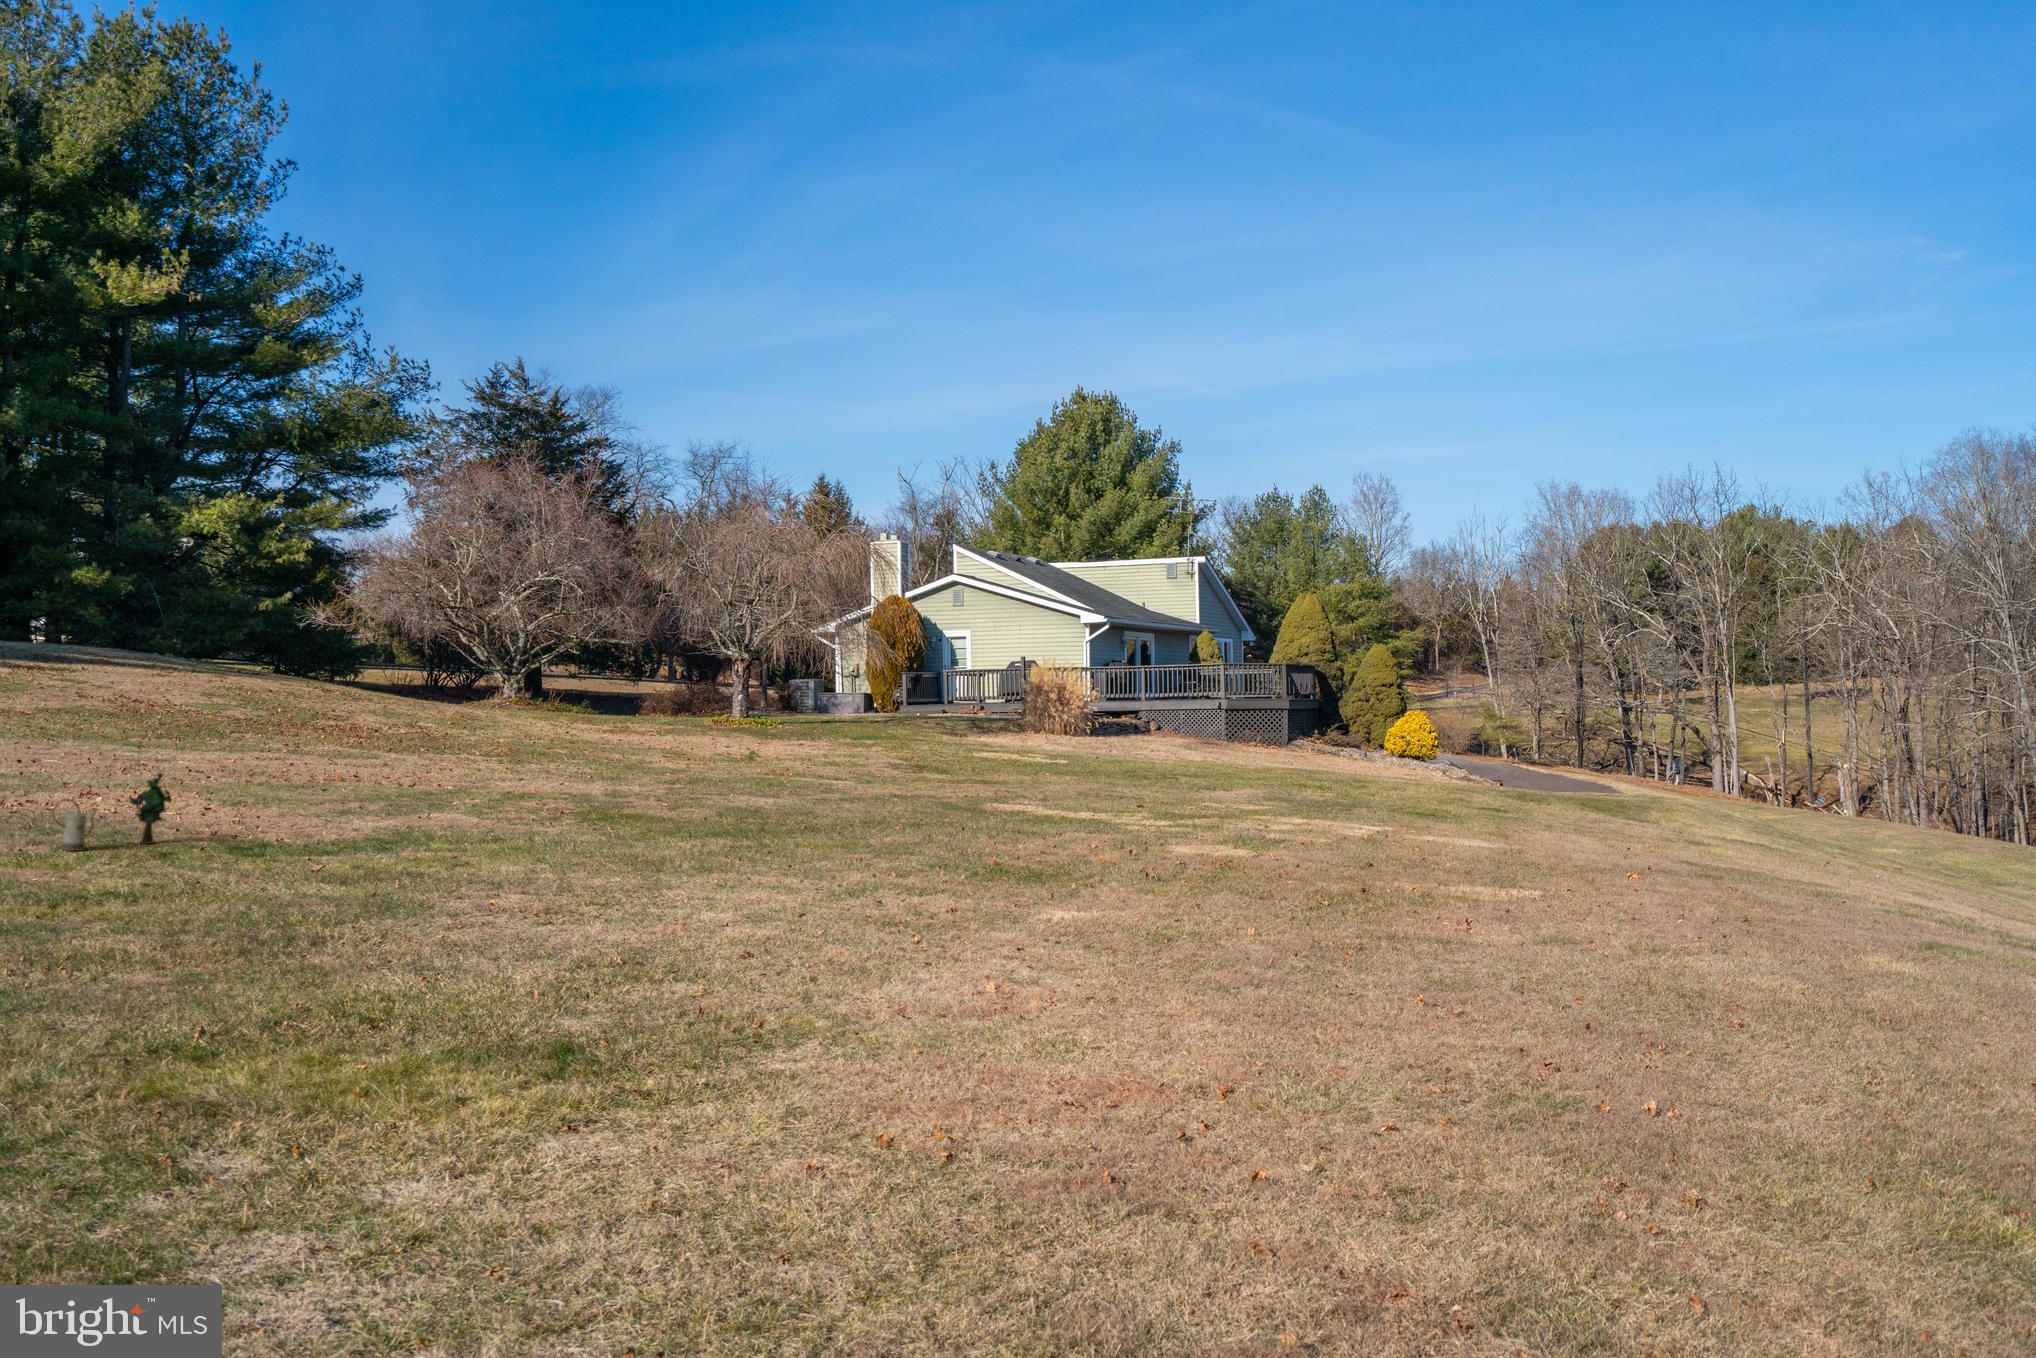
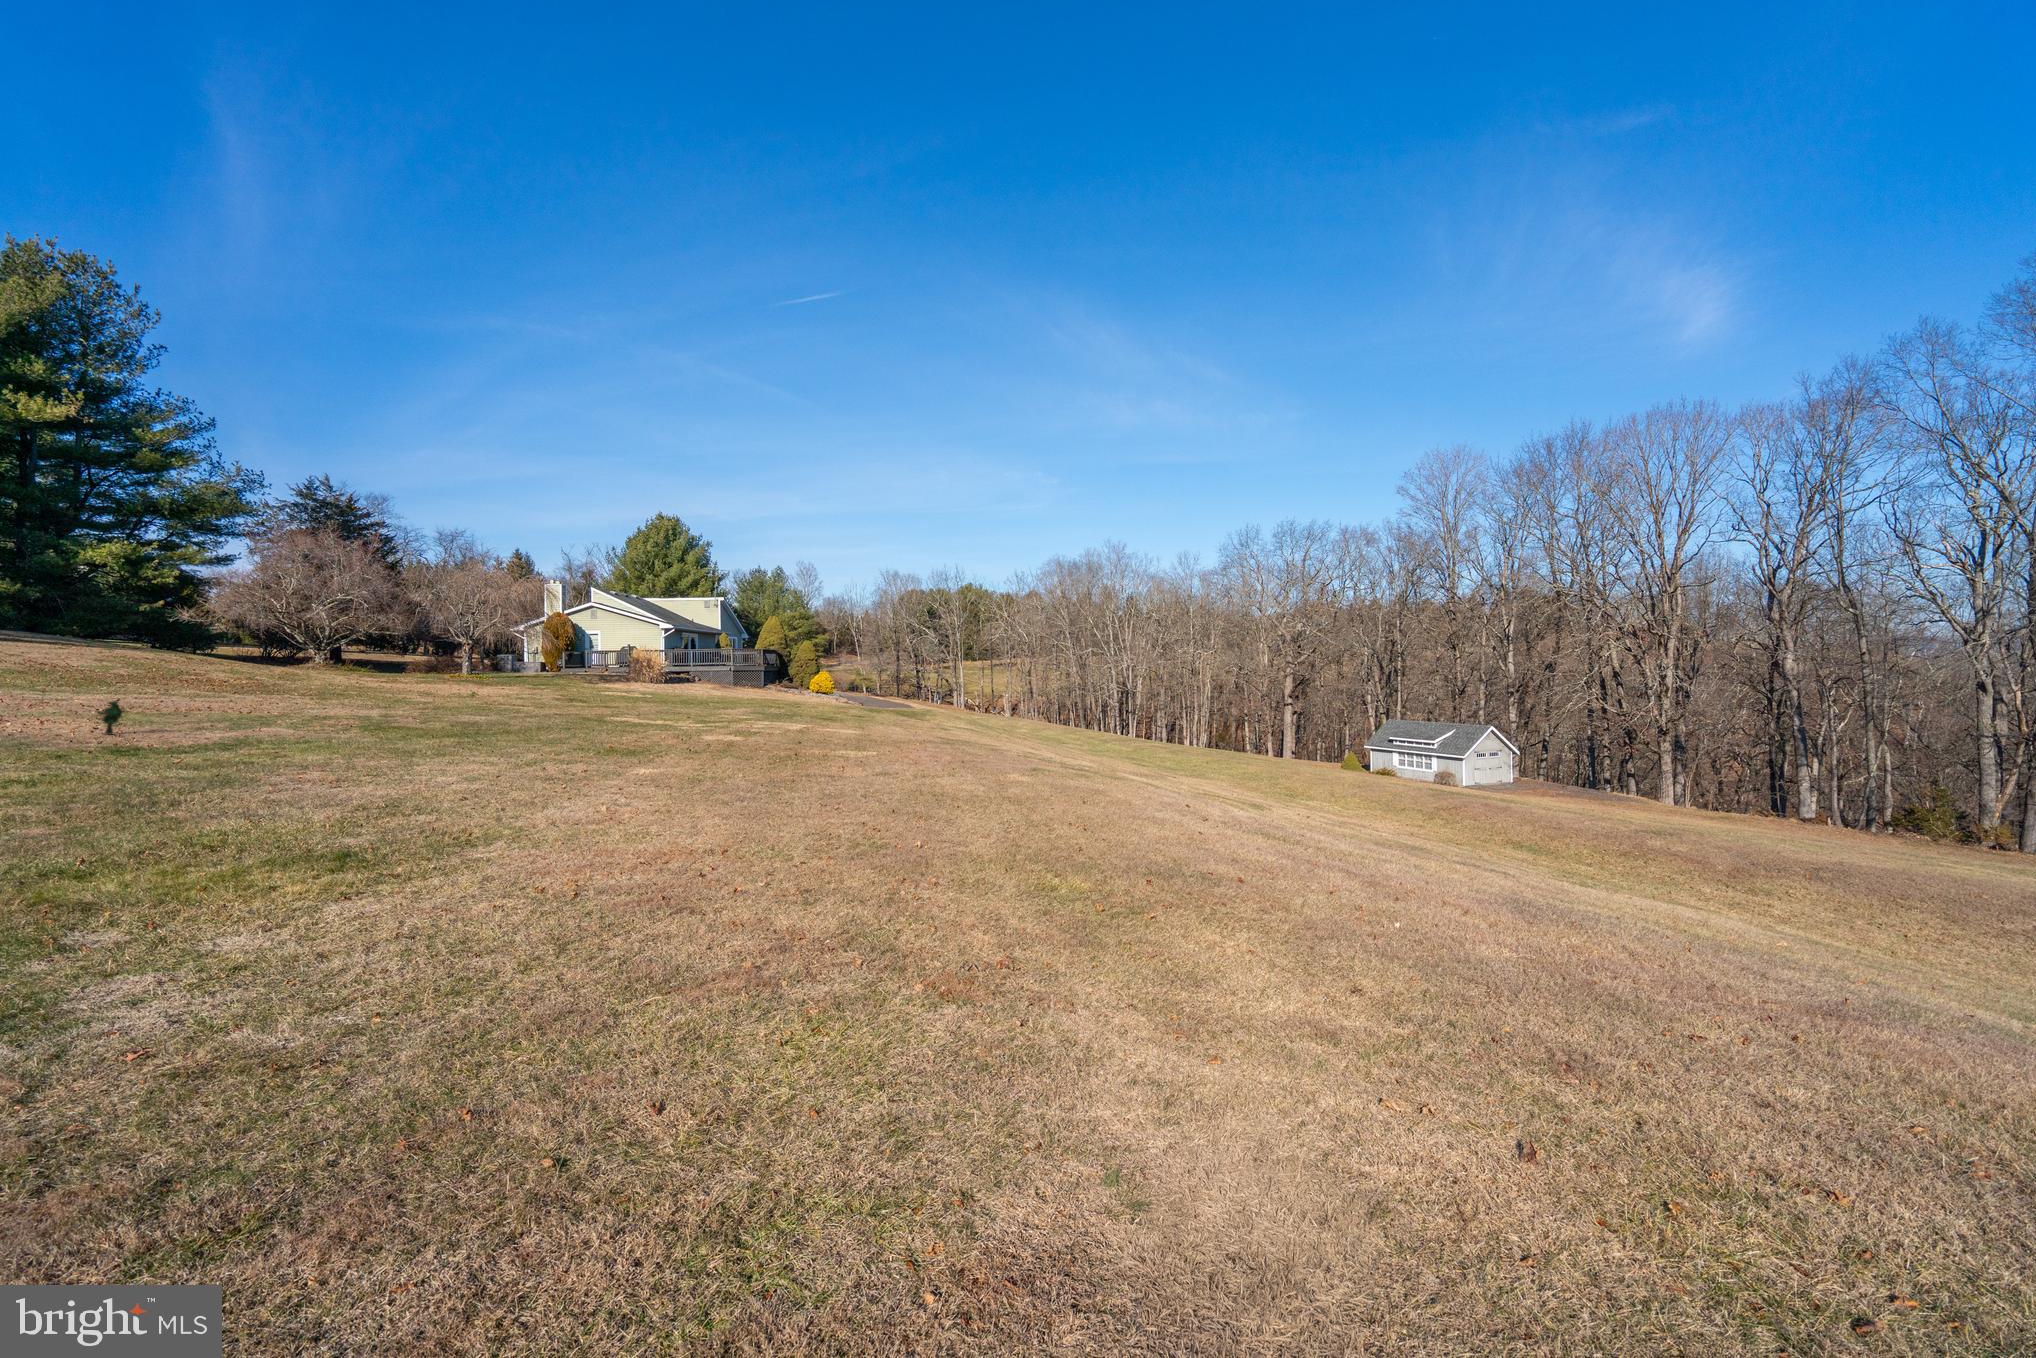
watering can: present [52,799,97,851] -> none [45,711,77,739]

